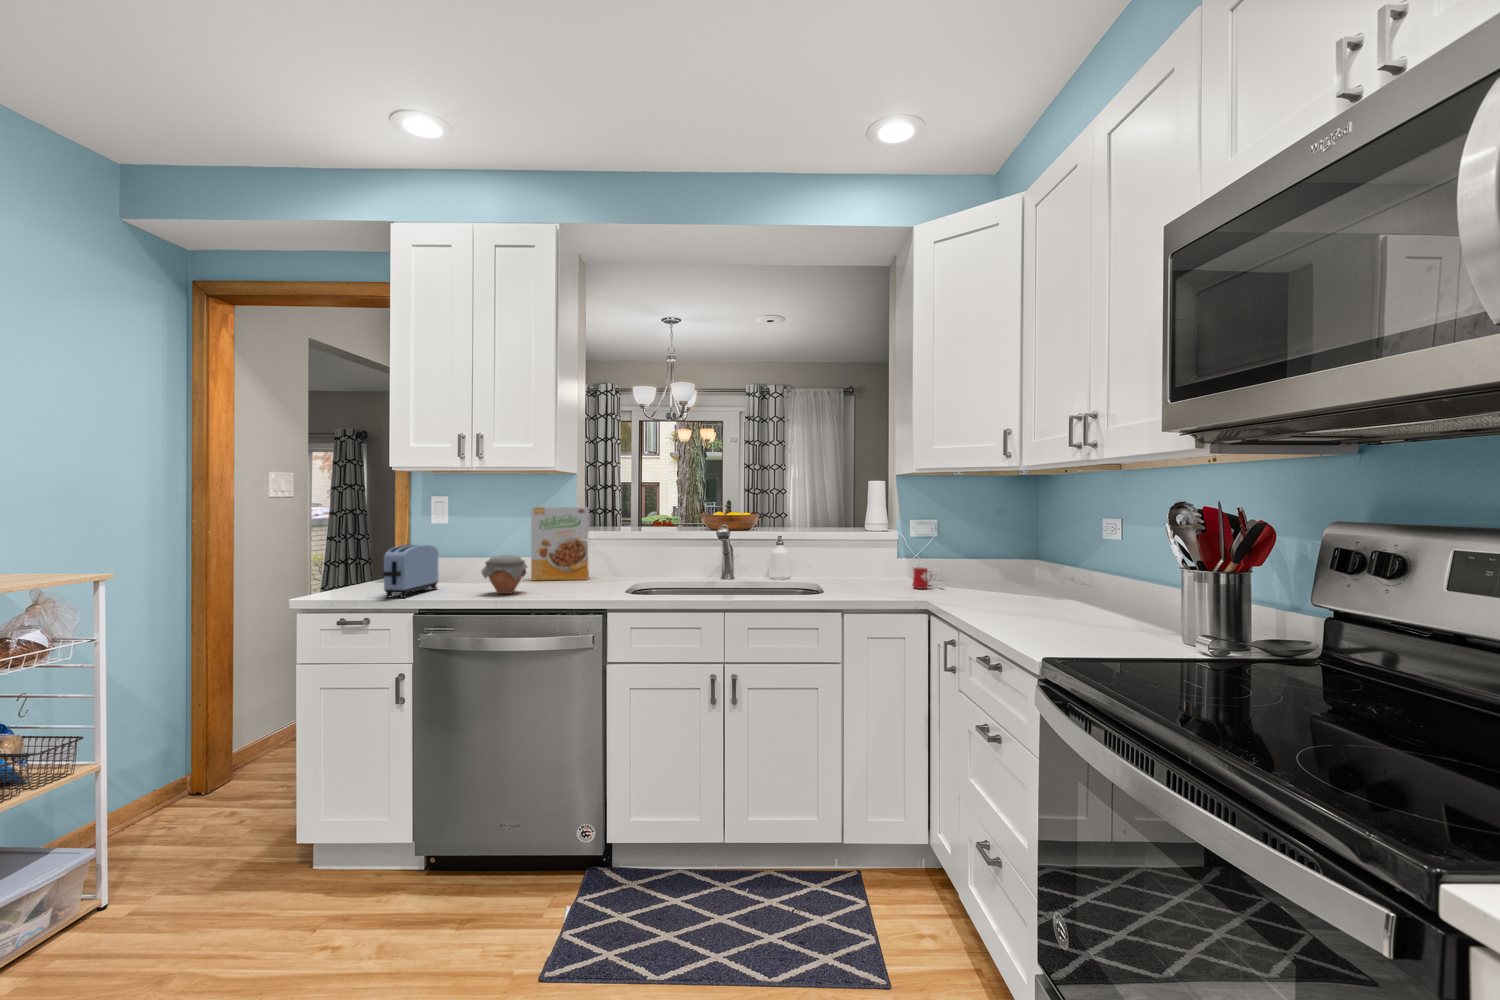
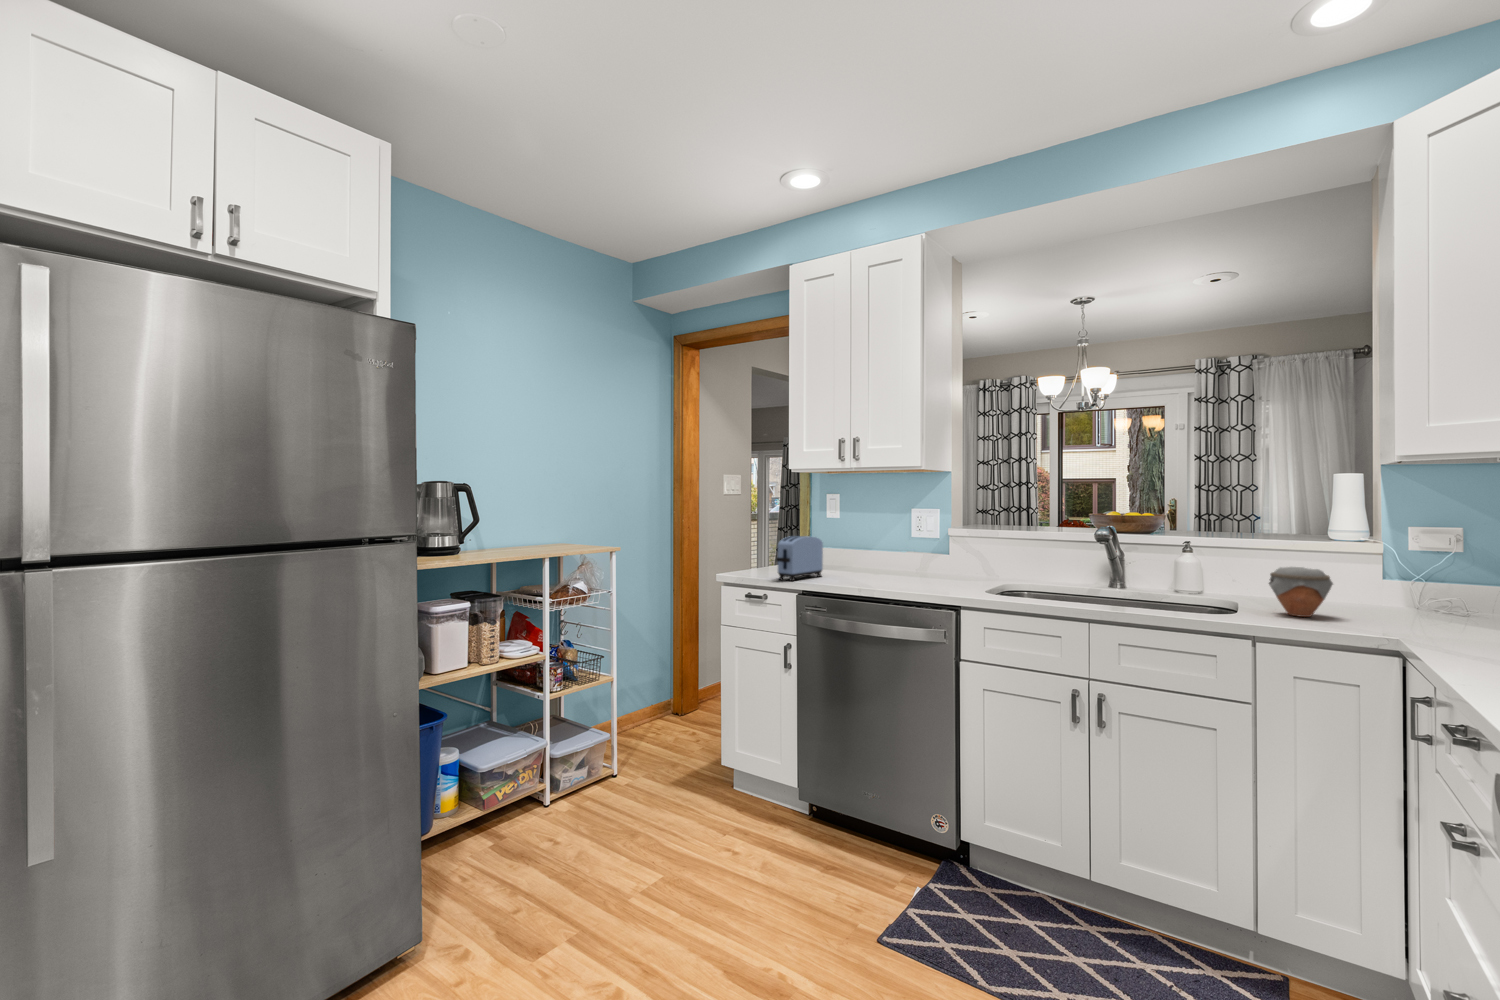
cereal box: present [531,507,589,580] -> none [905,505,963,579]
jar: present [481,555,527,594] -> present [1269,567,1333,617]
mug: present [912,567,933,589] -> none [1395,592,1458,625]

